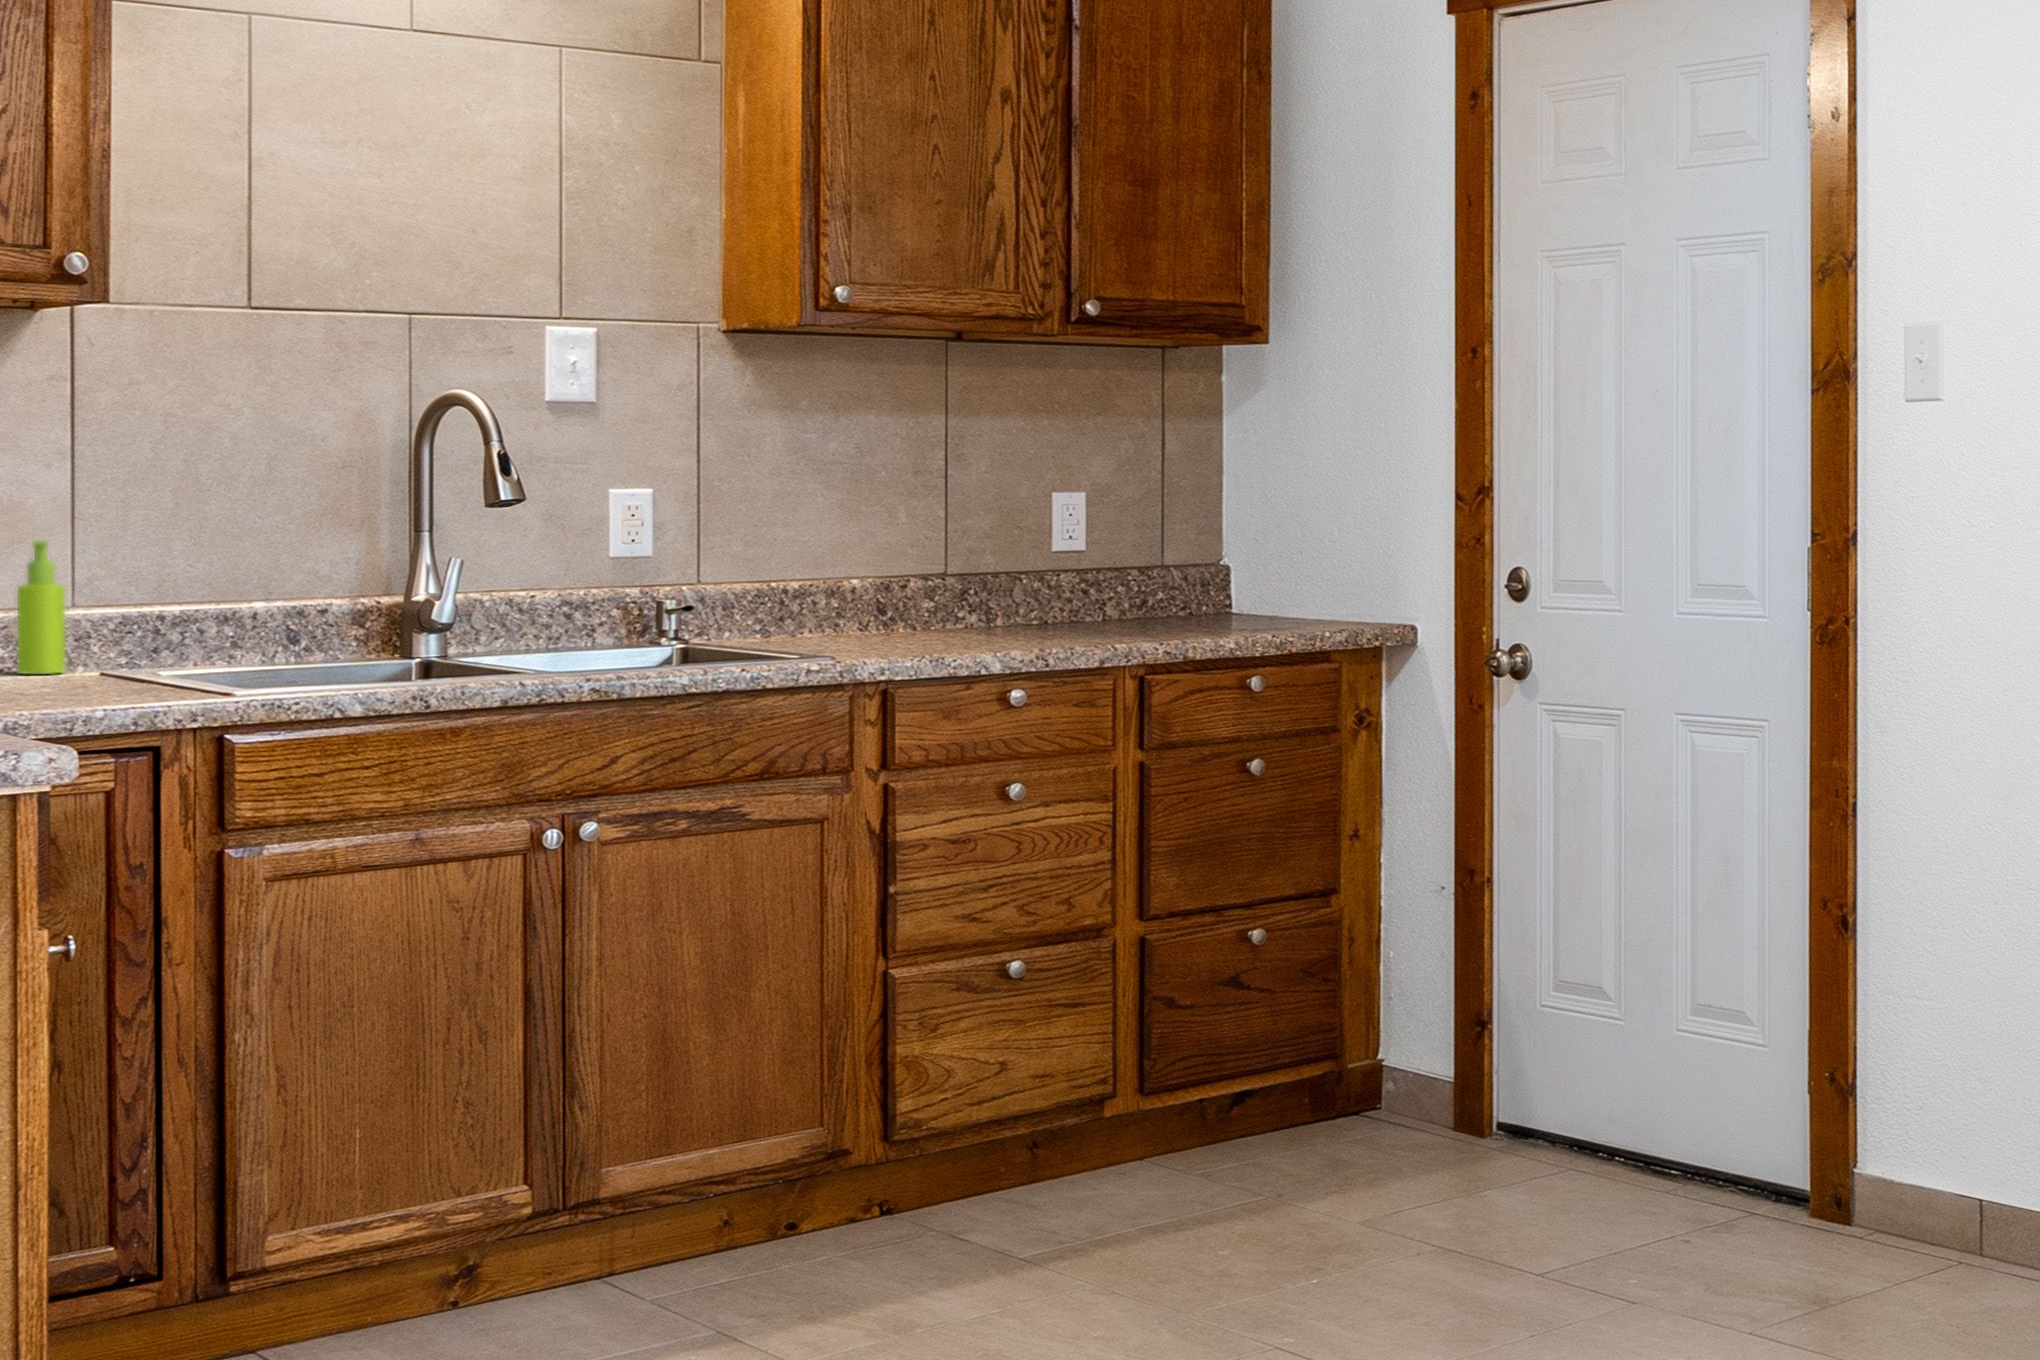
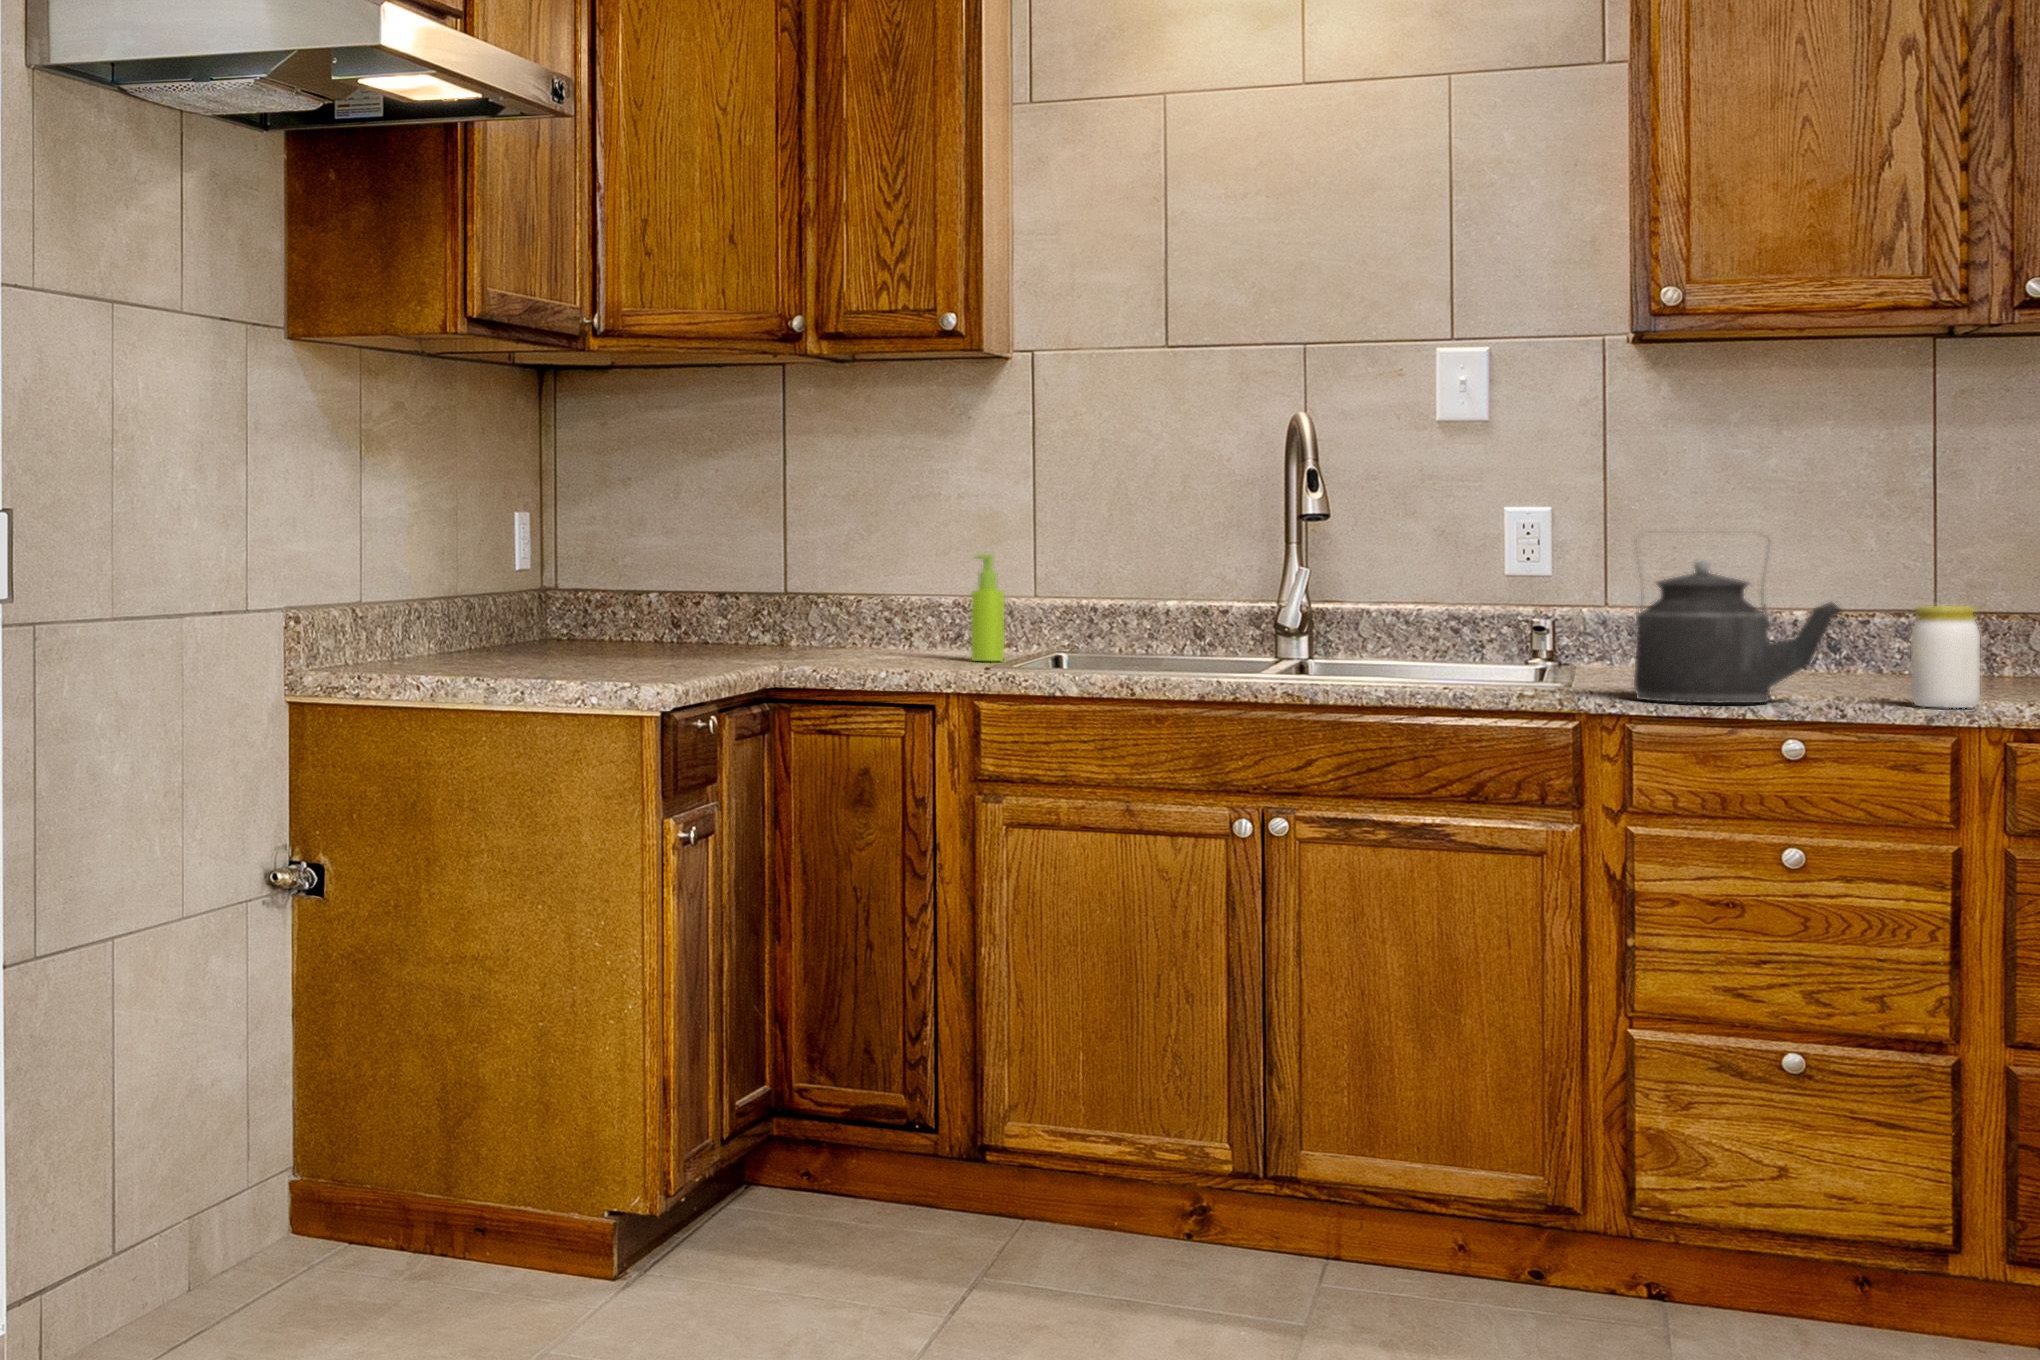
kettle: none [875,513,1037,672] -> present [1634,533,1842,703]
jar: none [1076,576,1127,662] -> present [1911,606,1980,708]

